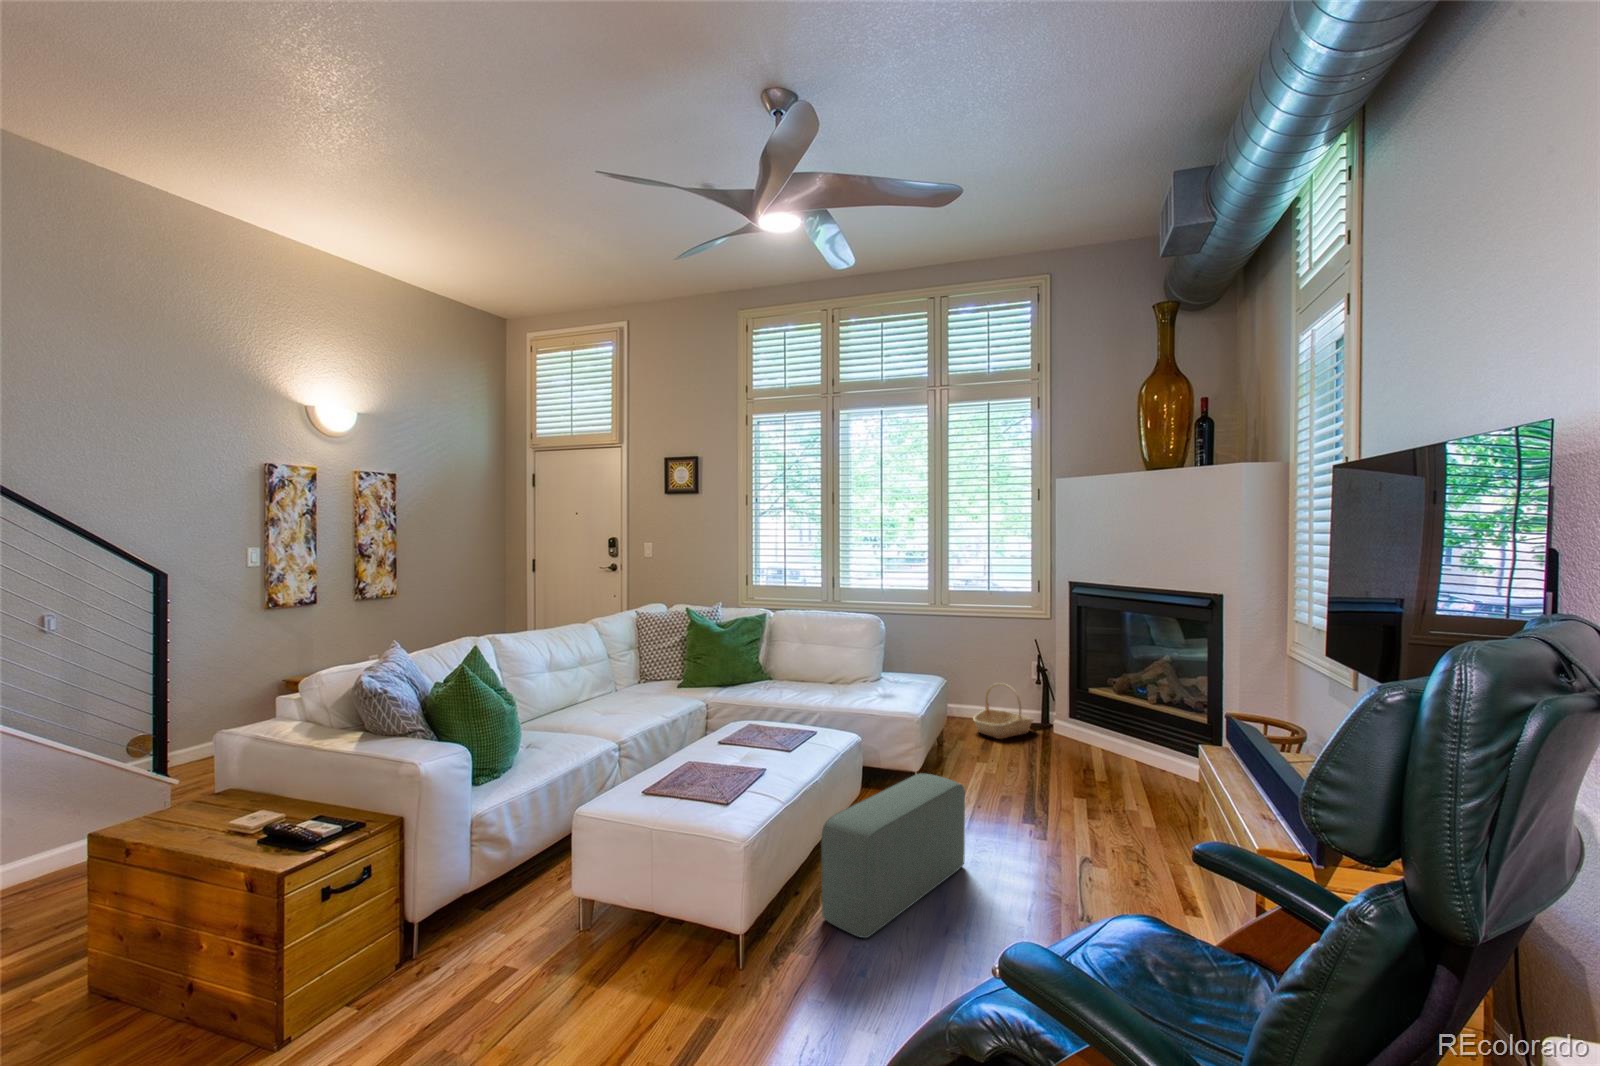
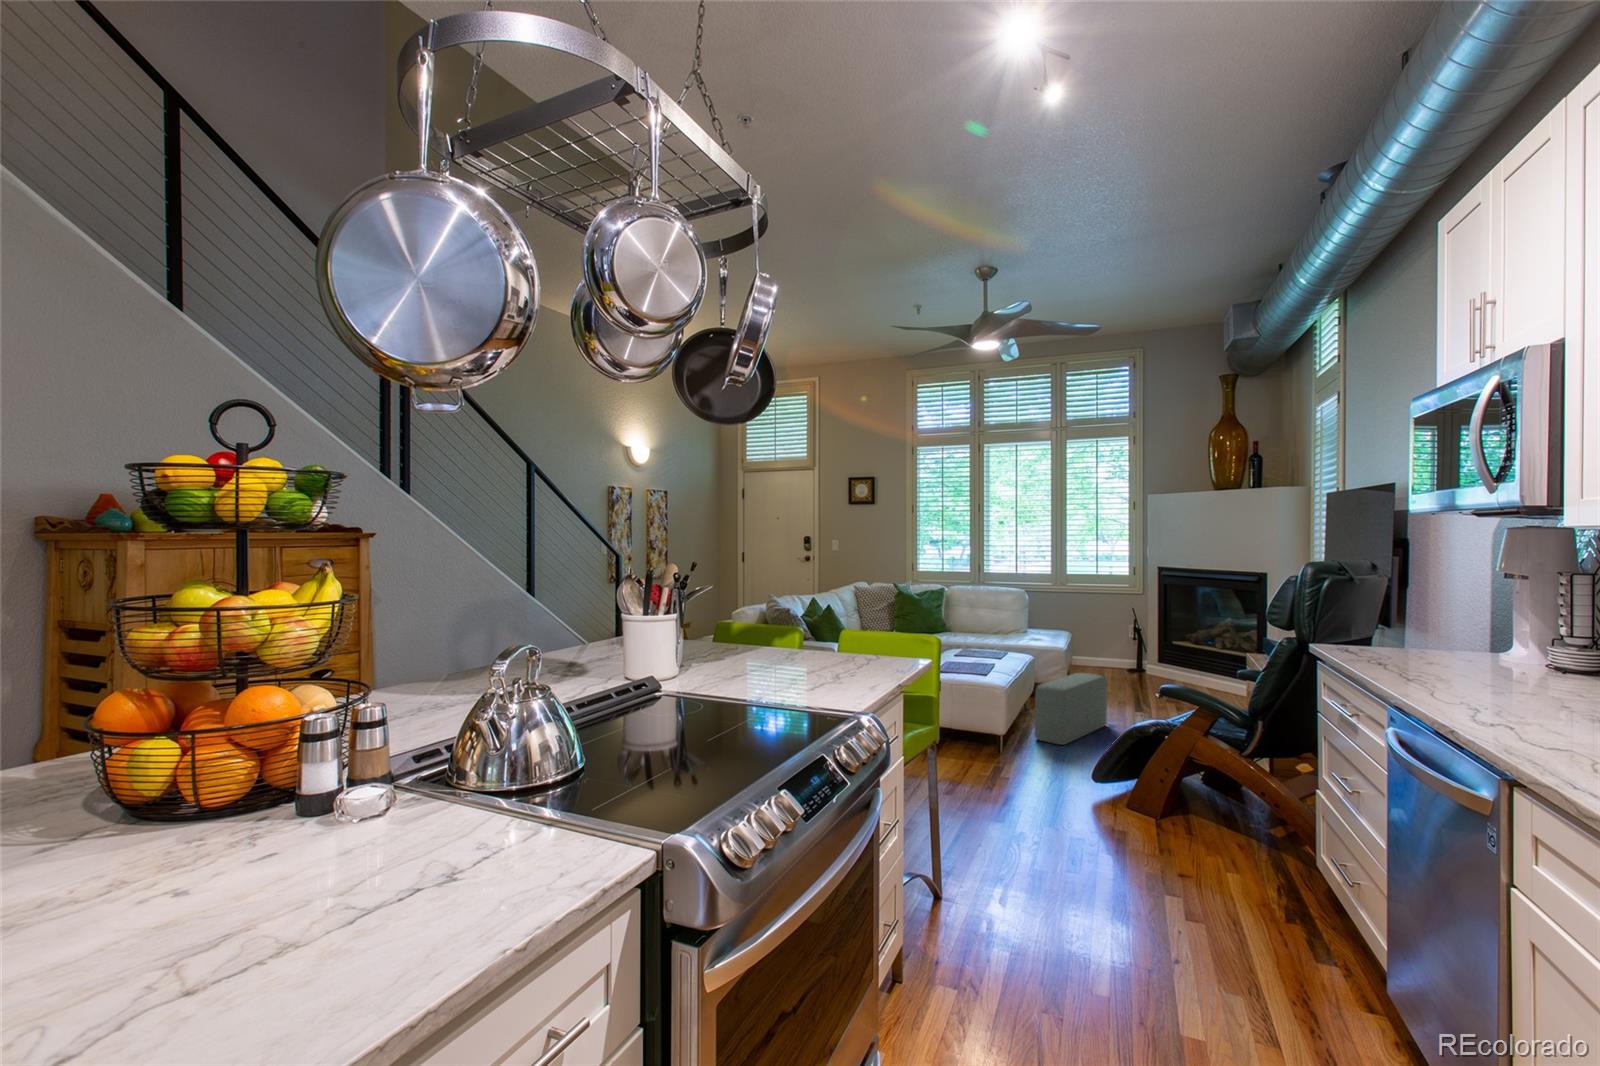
basket: present [973,683,1033,739] -> none [1087,640,1132,678]

